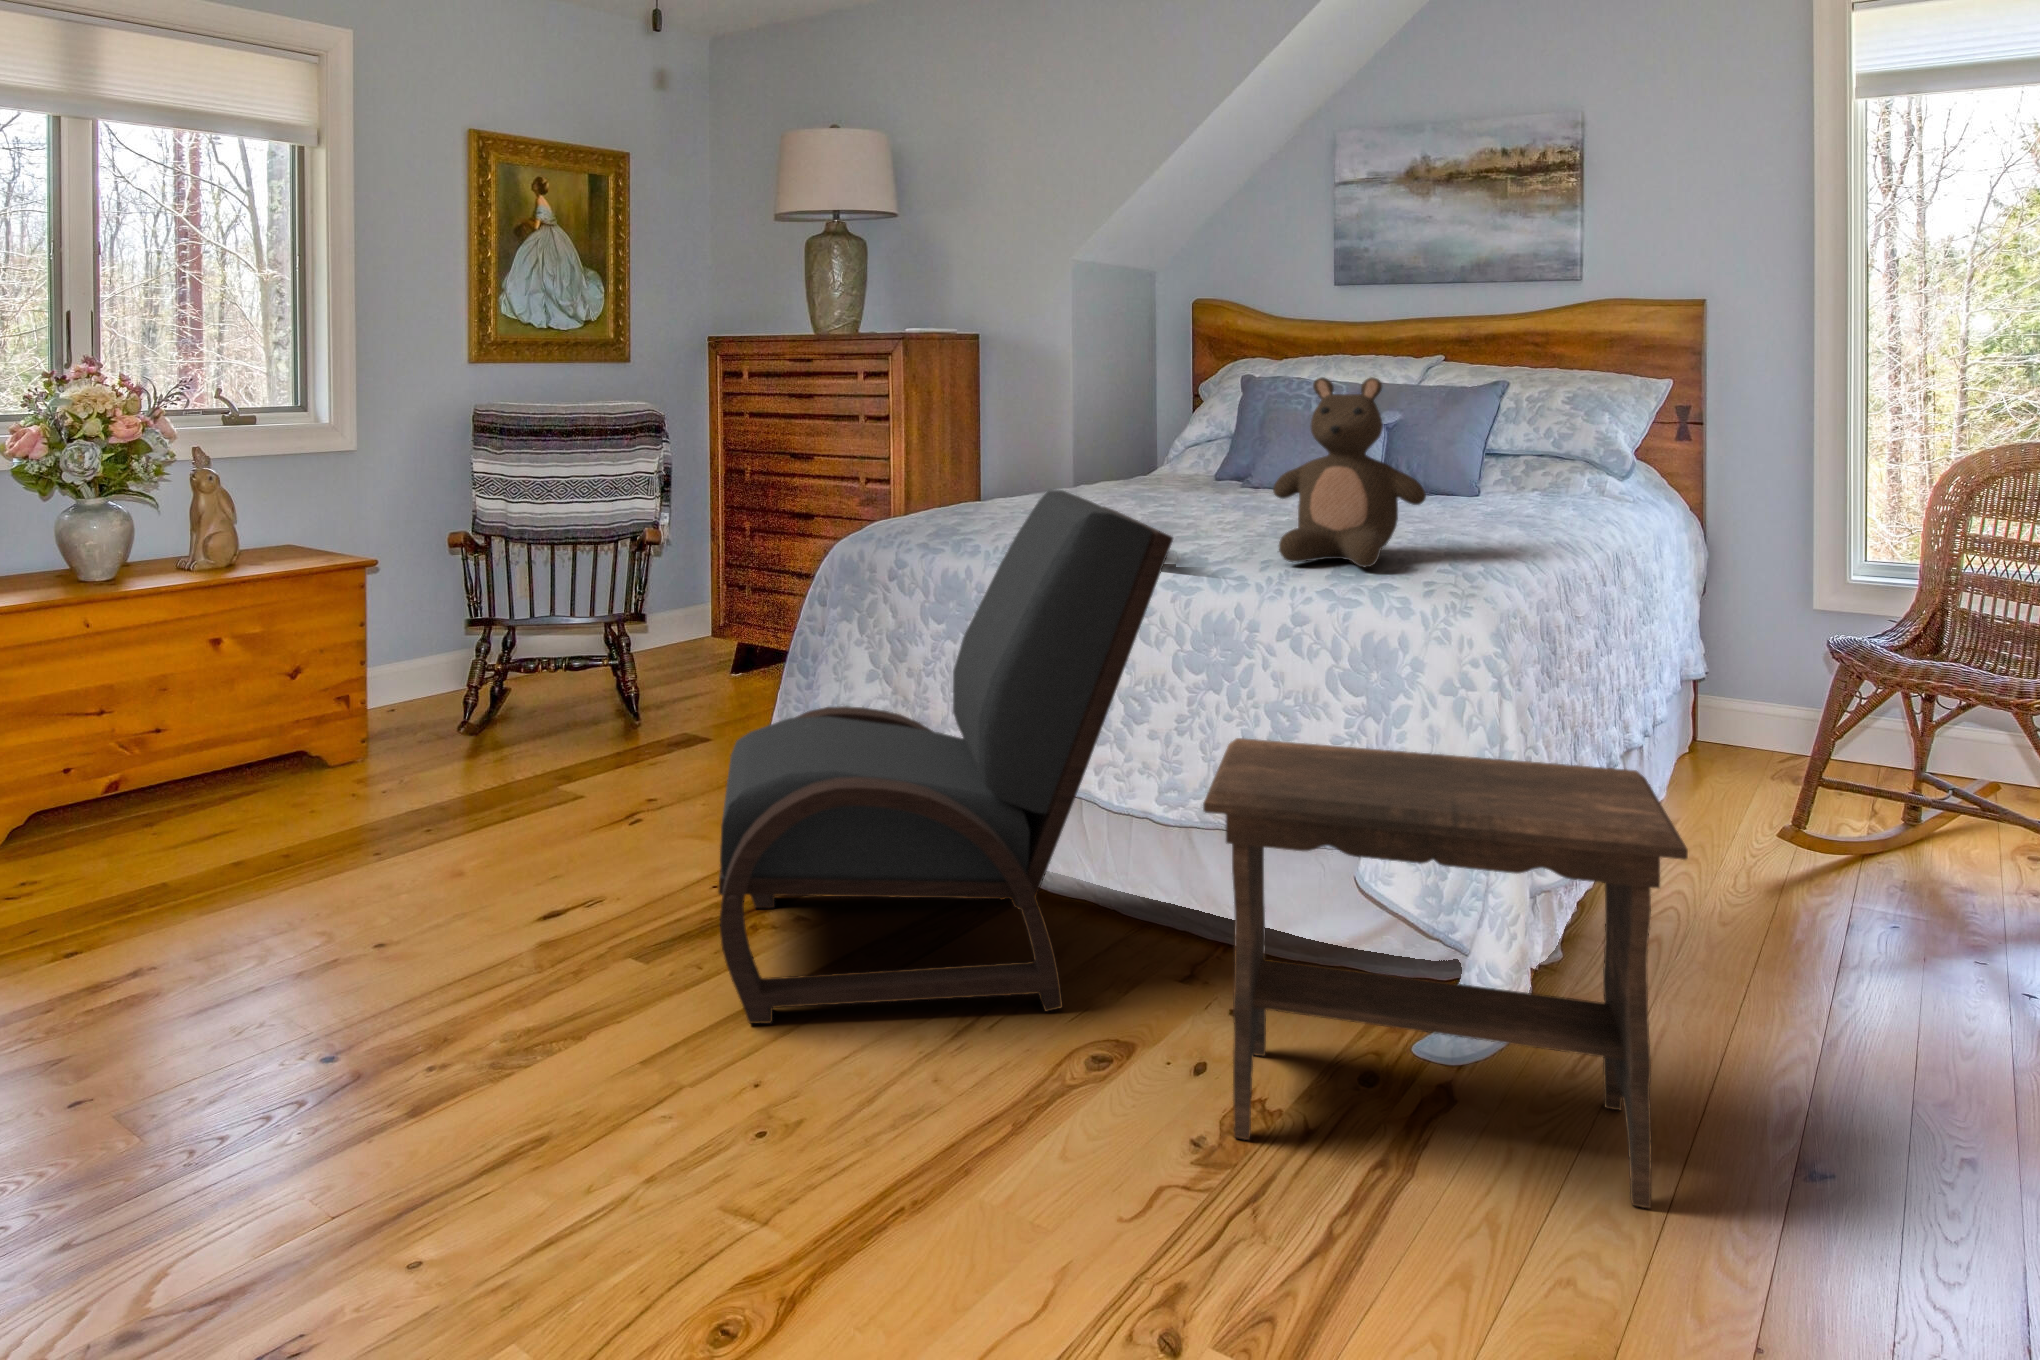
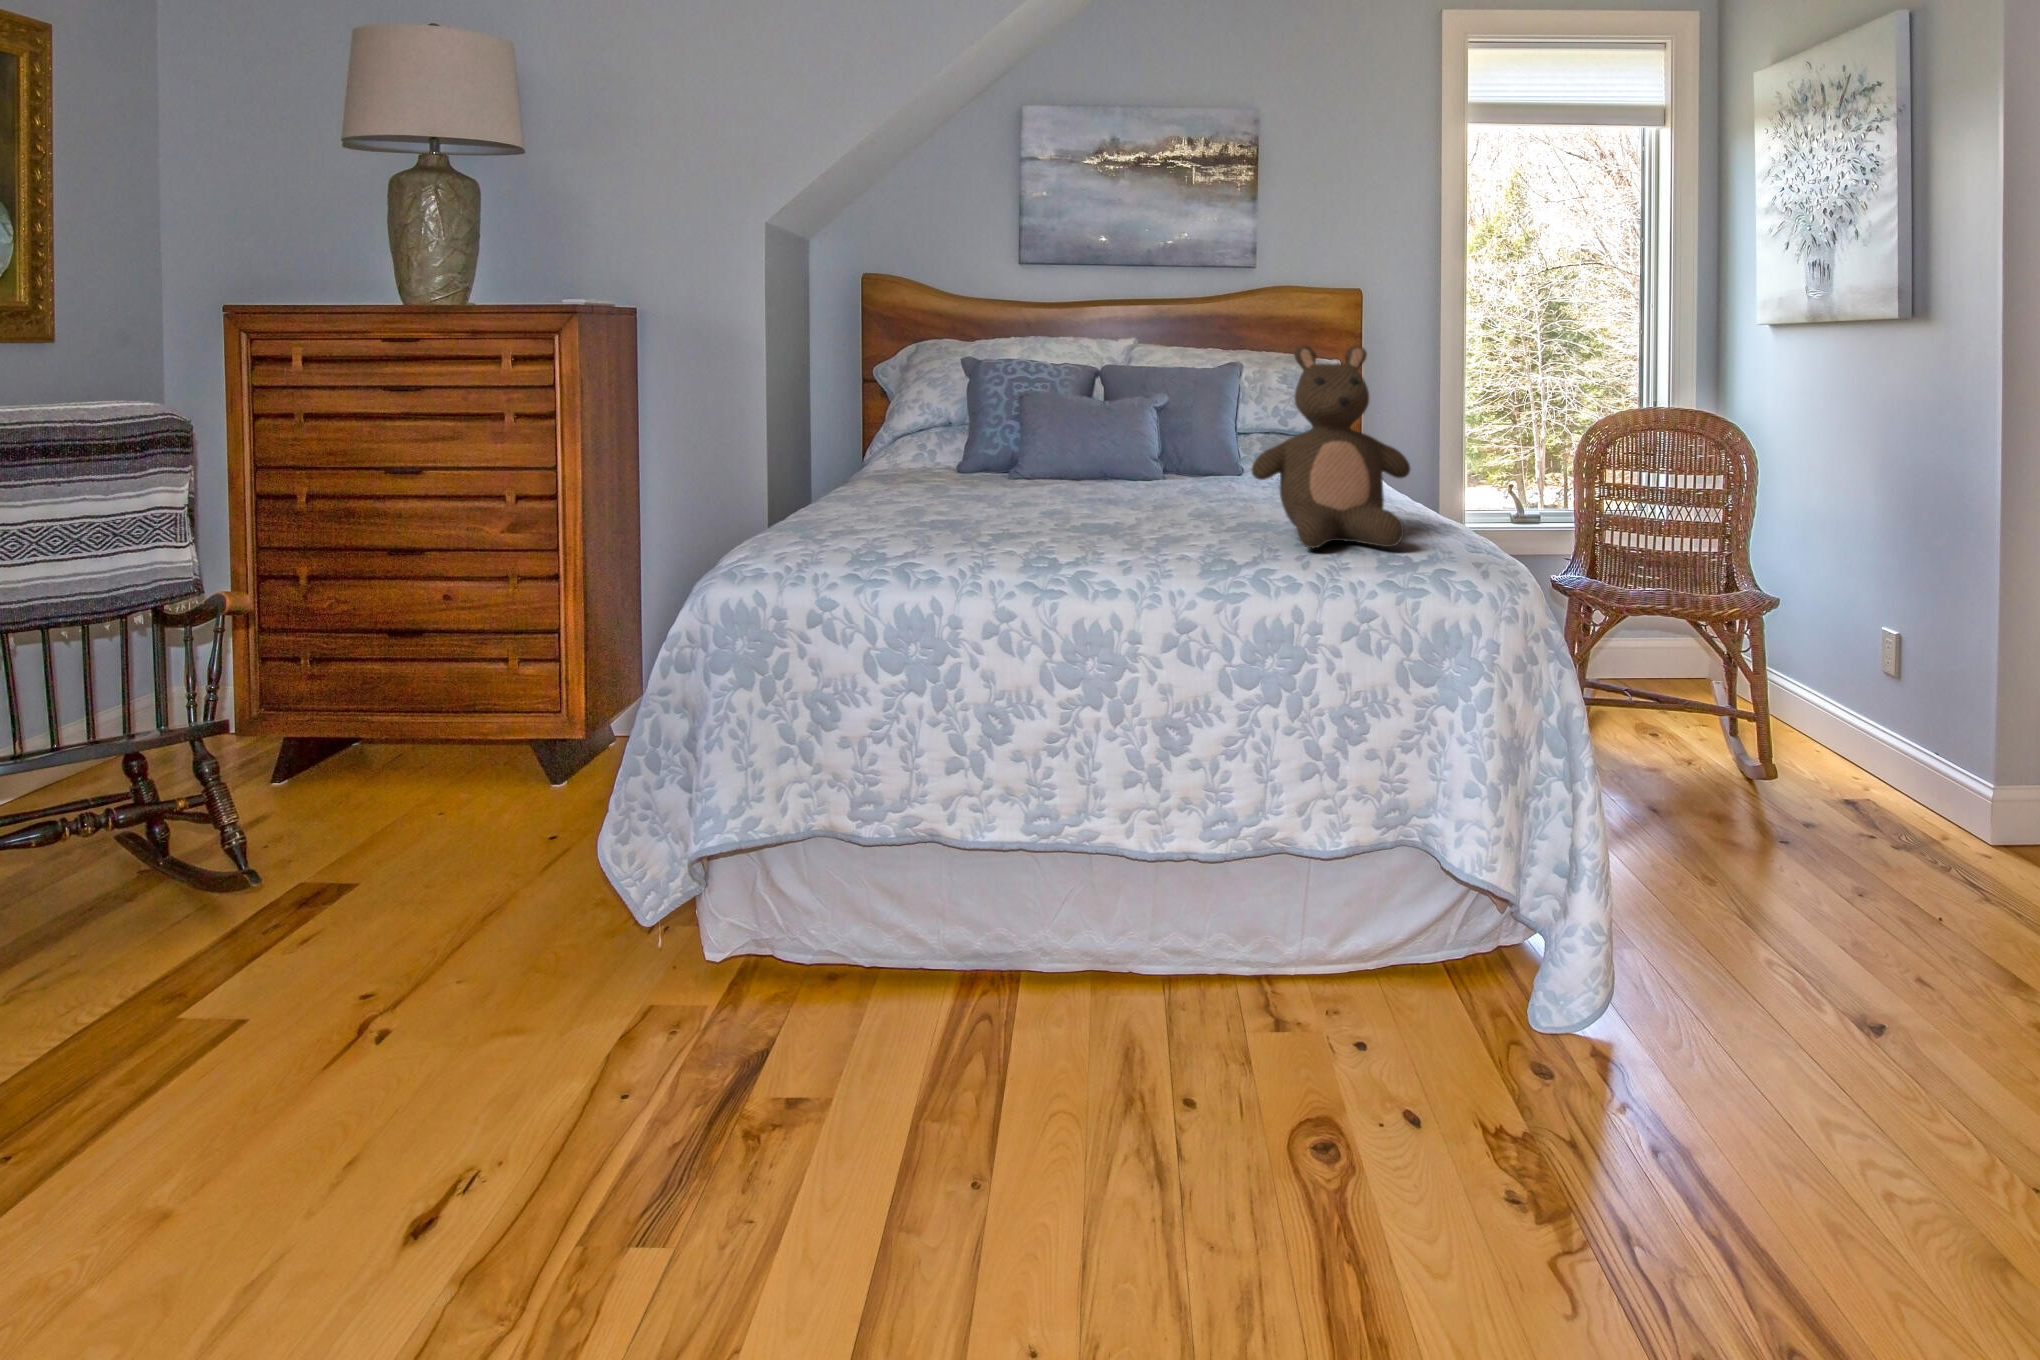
lounge chair: present [719,490,1173,1023] -> none [639,484,1286,1296]
footstool: present [1203,738,1688,1208] -> none [1403,719,1938,1218]

